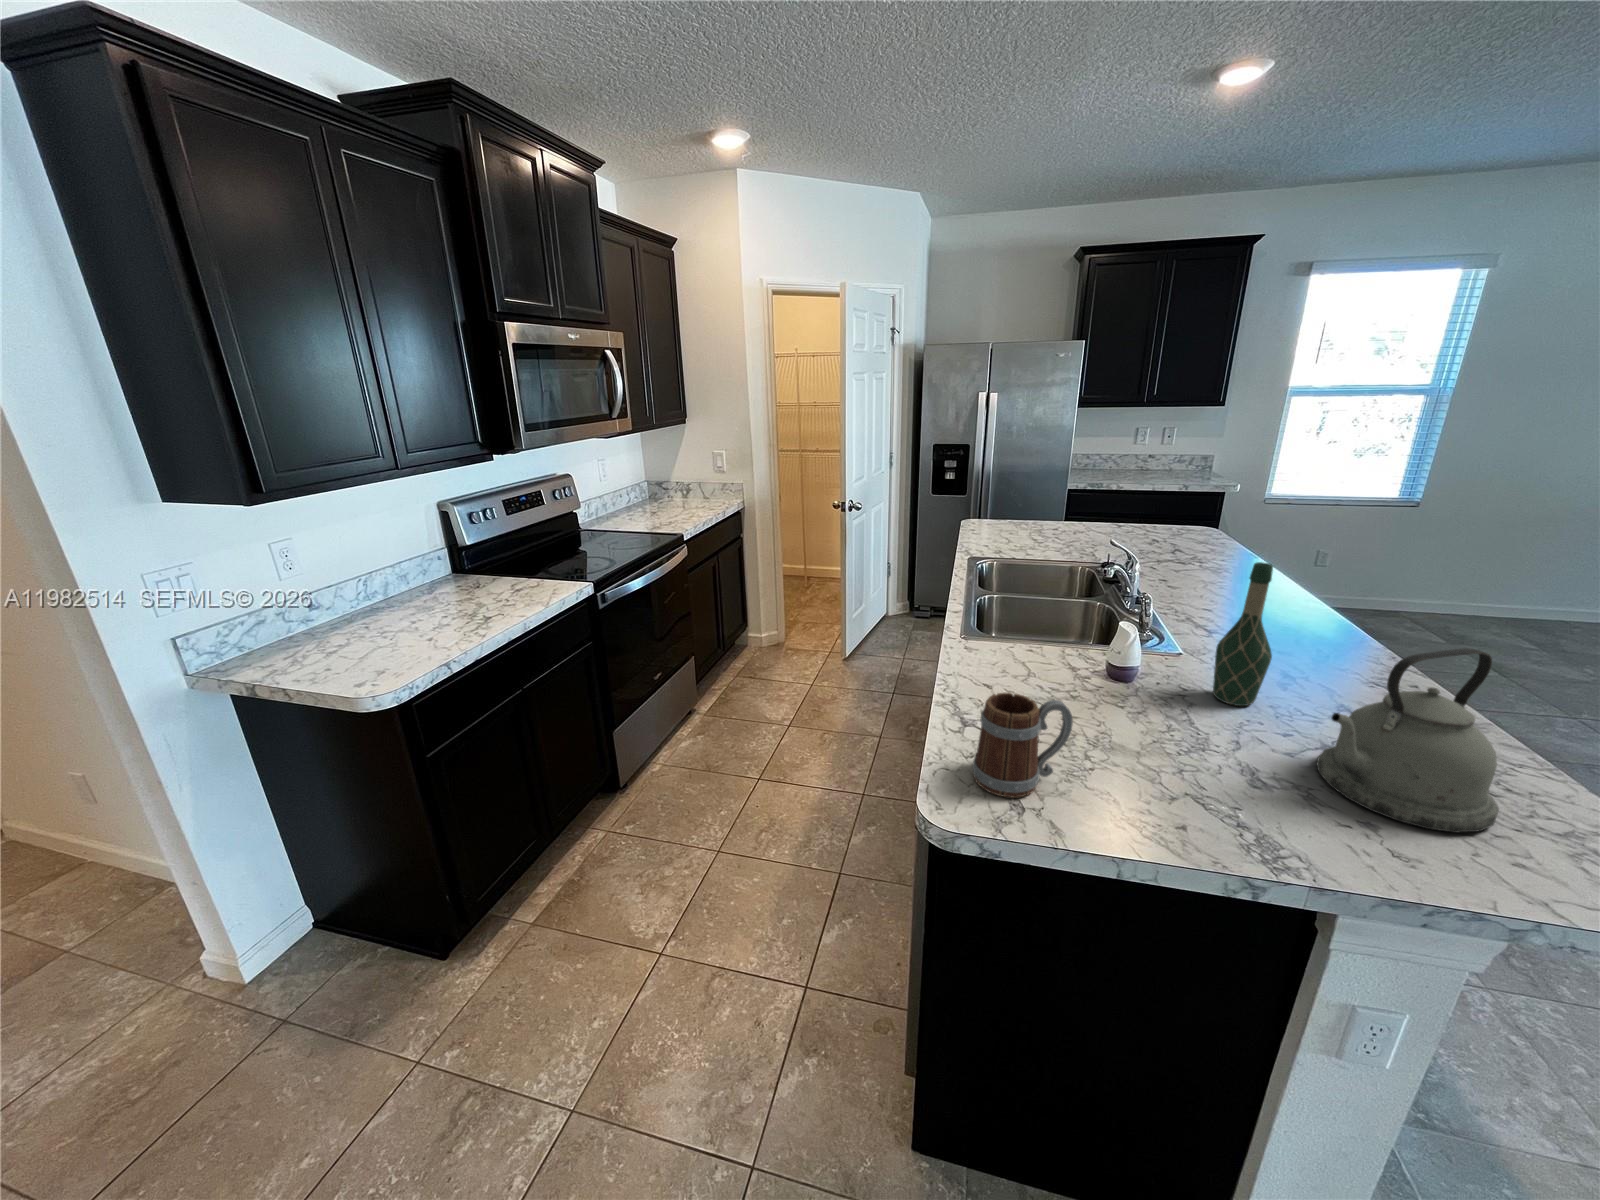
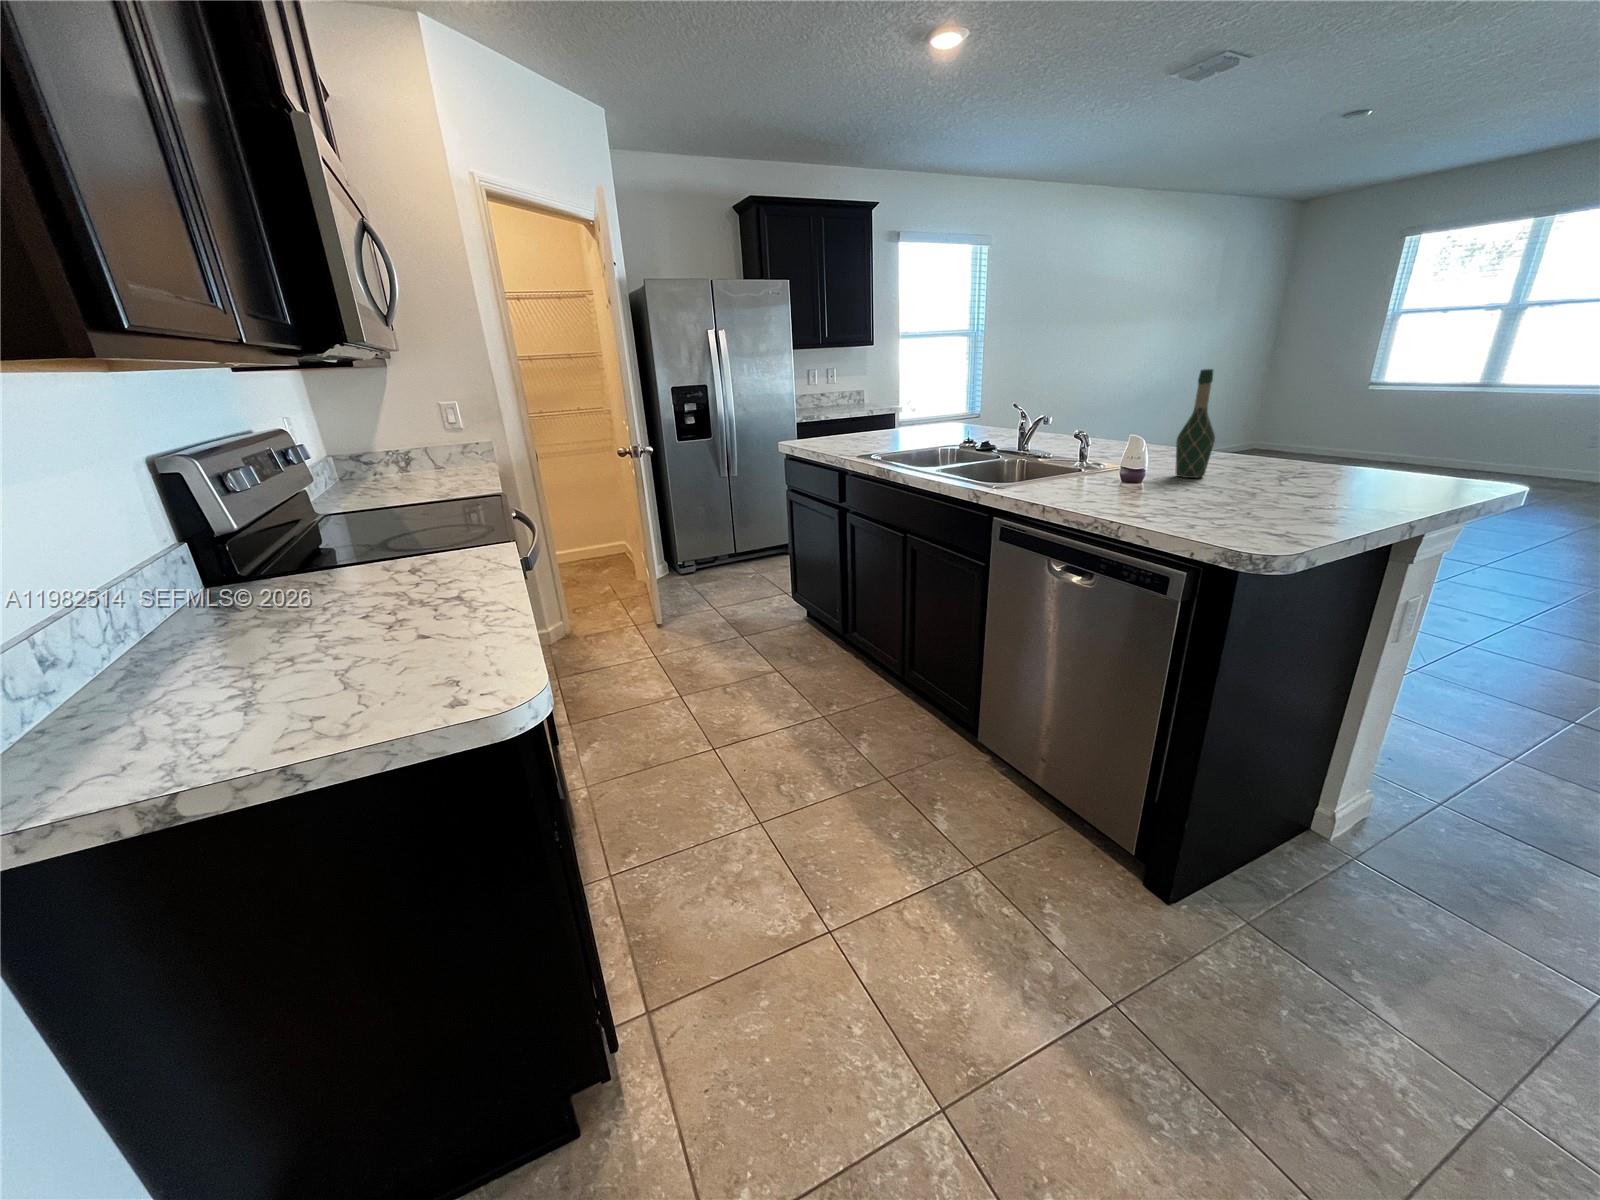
kettle: present [1317,648,1499,832] -> none [1278,385,1385,491]
mug: present [972,693,1073,798] -> none [1199,453,1268,535]

